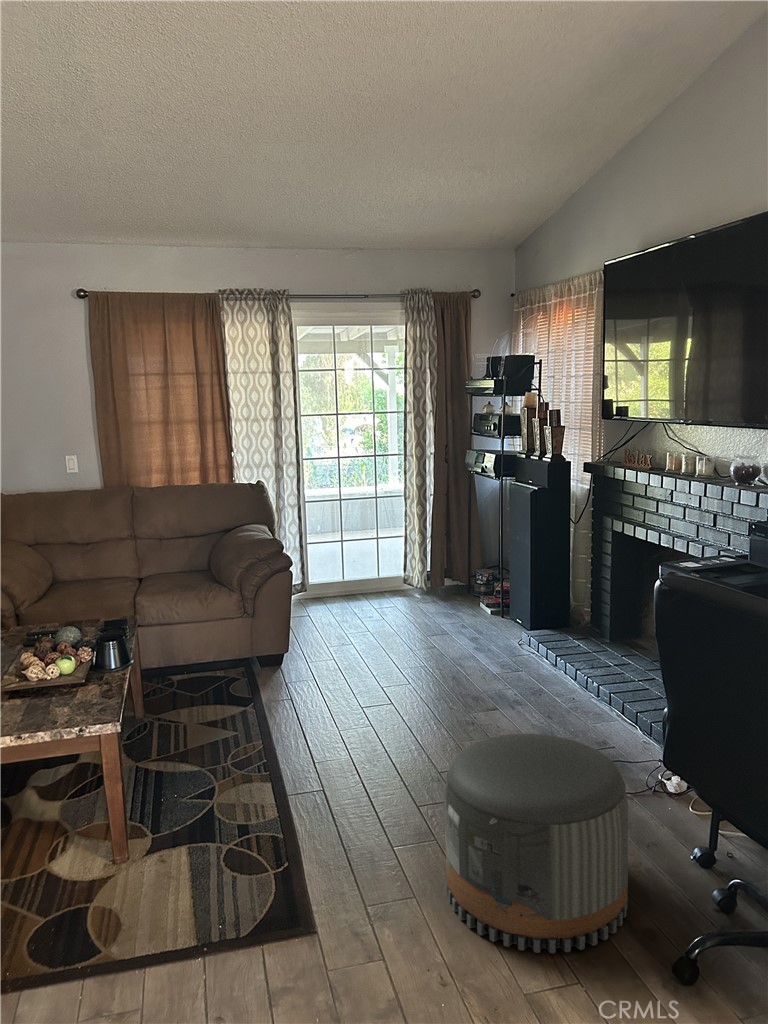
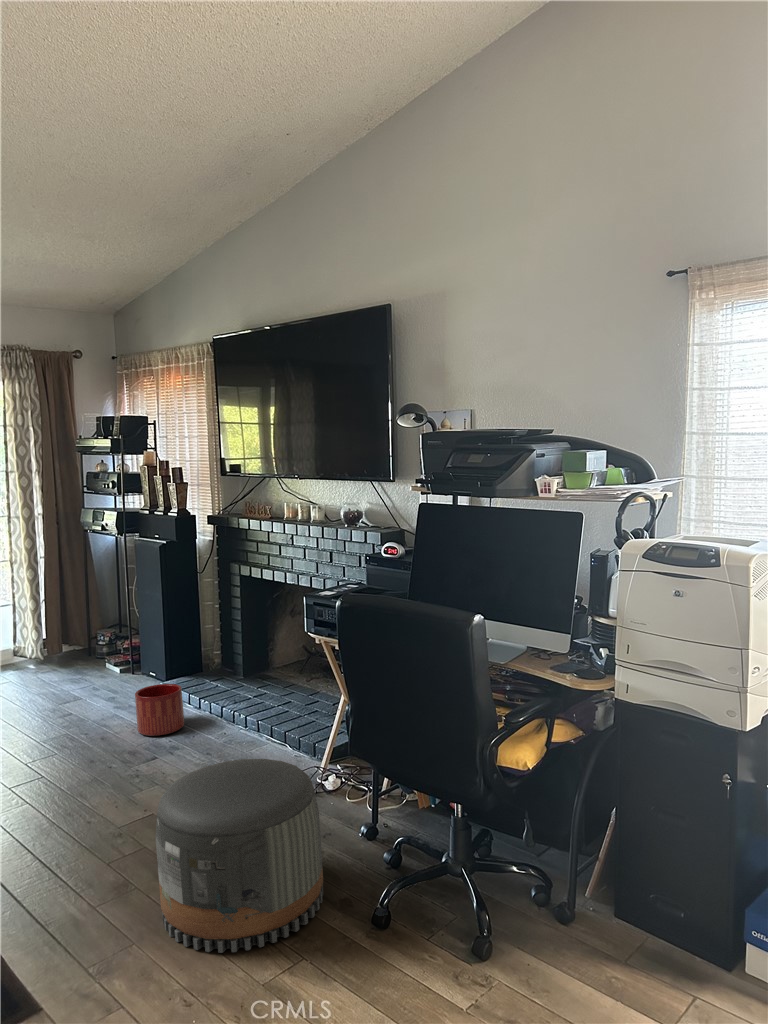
planter: none [486,632,533,684] -> present [135,684,184,736]

